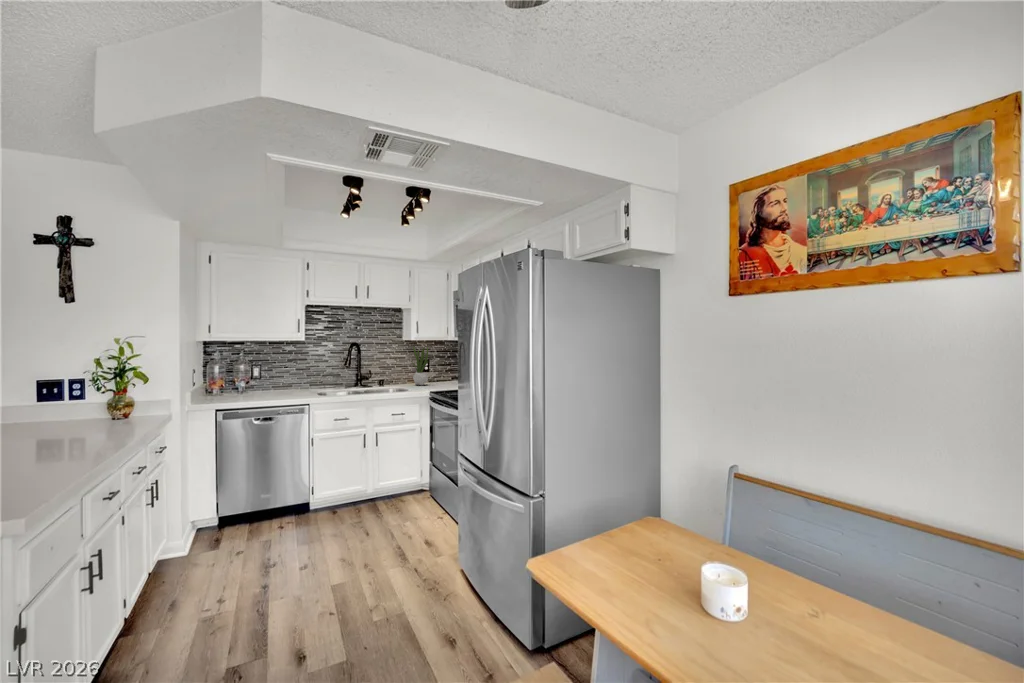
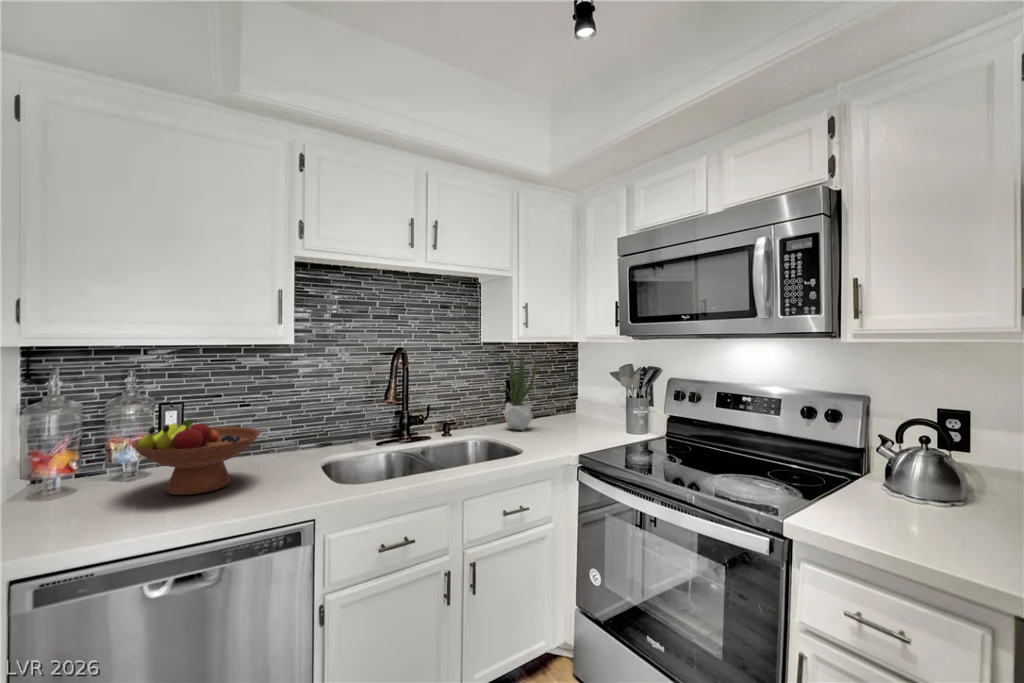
fruit bowl: none [245,369,290,396] -> present [131,419,260,495]

